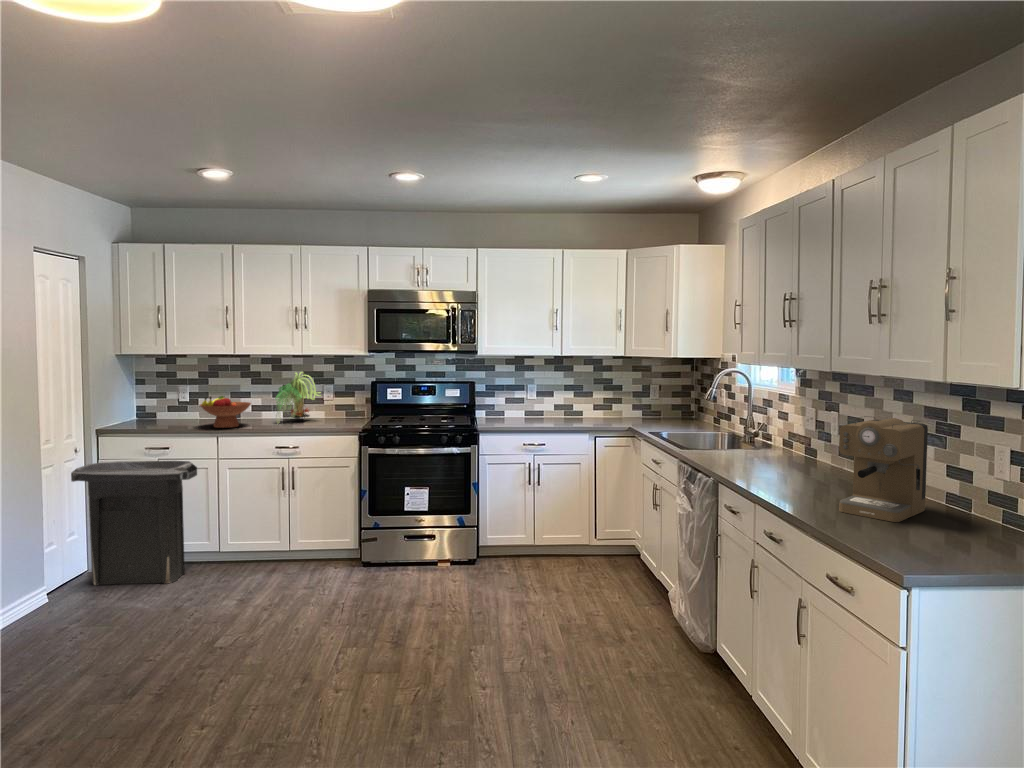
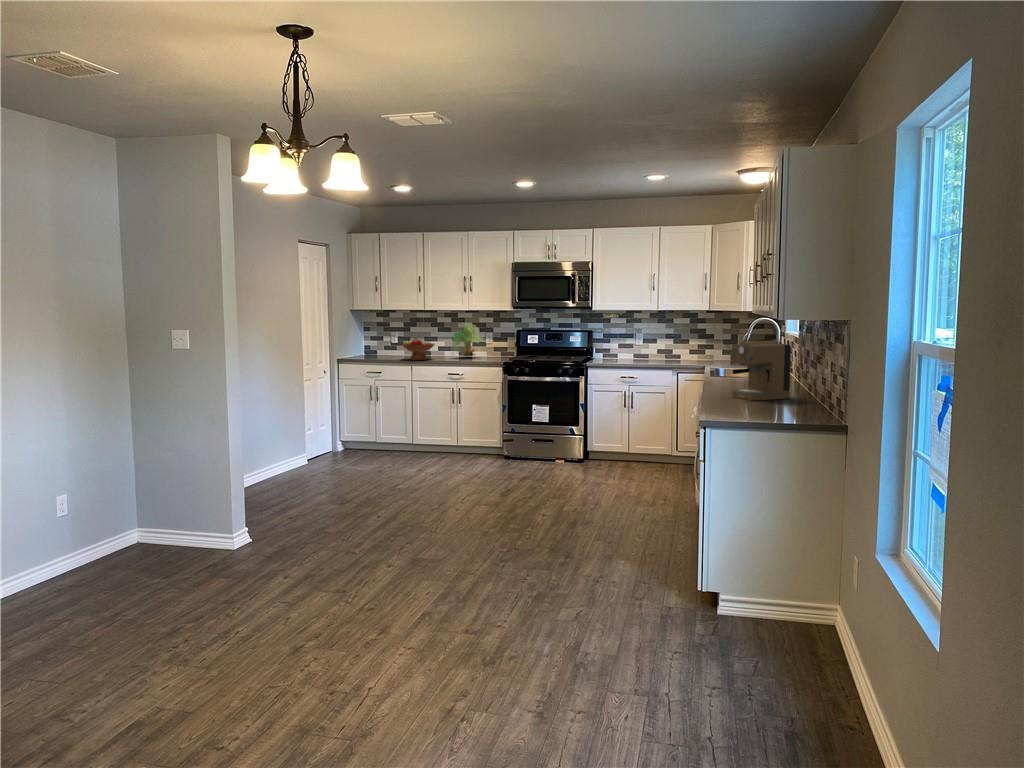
trash can: present [71,461,197,586] -> none [326,380,399,459]

